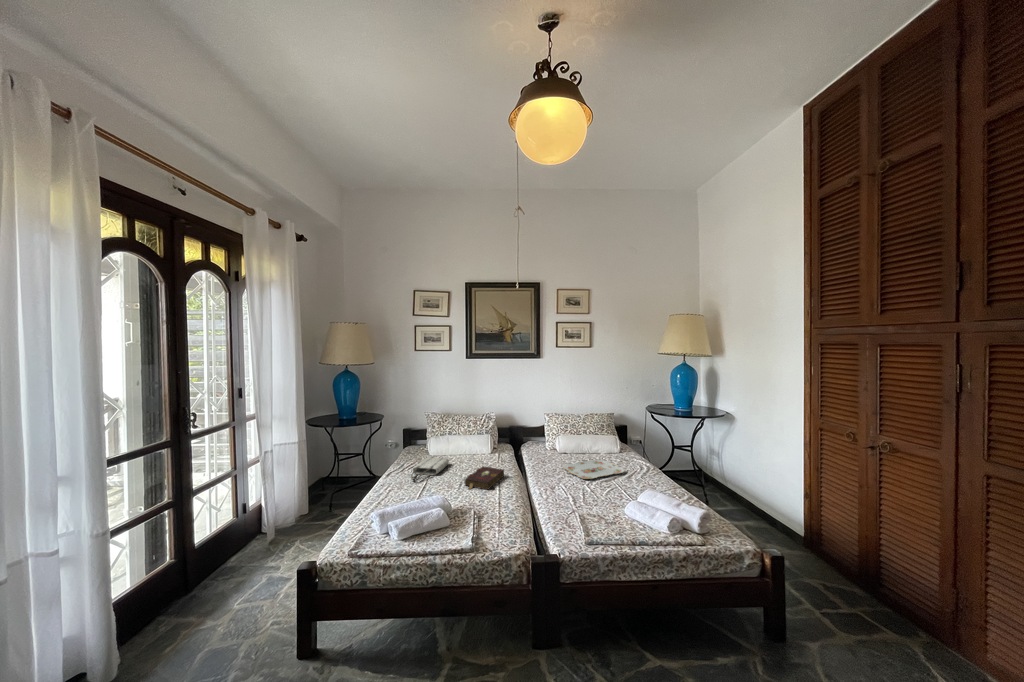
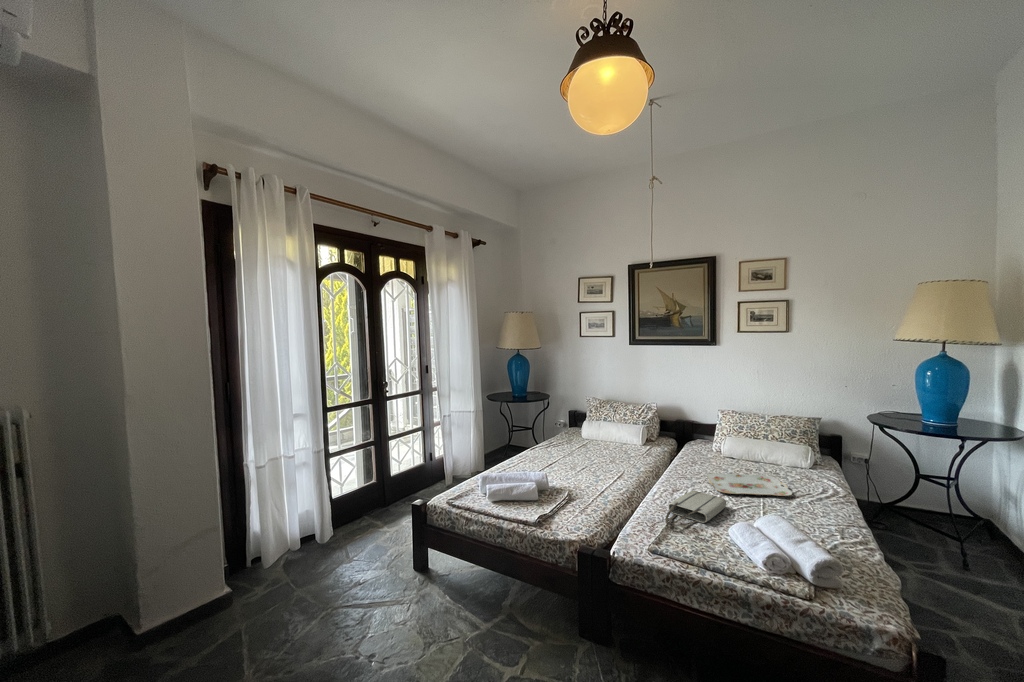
tote bag: present [411,457,449,480] -> present [665,491,726,526]
book: present [465,467,504,490] -> none [583,458,630,481]

